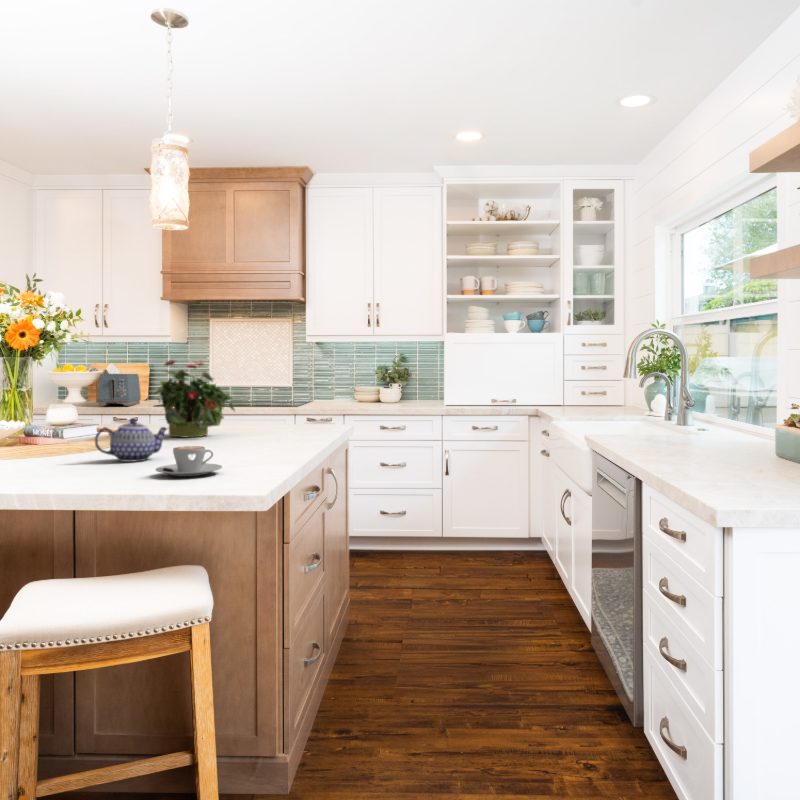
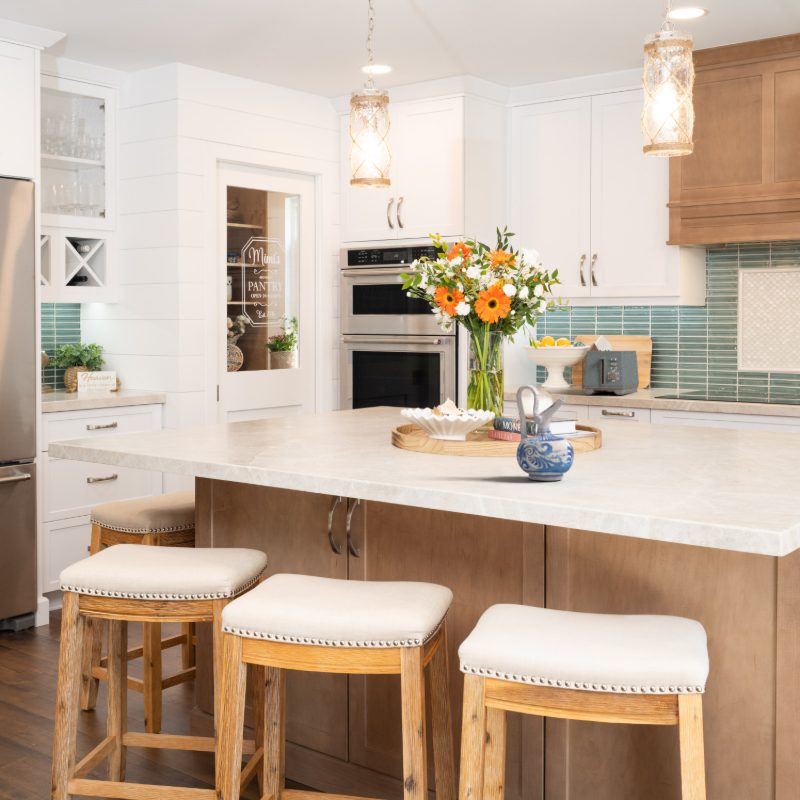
potted plant: present [155,360,235,437] -> none [650,331,765,441]
ceramic pitcher: none [48,399,100,476] -> present [516,384,574,481]
teapot: present [95,418,167,462] -> none [570,411,664,468]
coffee cup: present [156,446,222,476] -> none [641,451,730,491]

